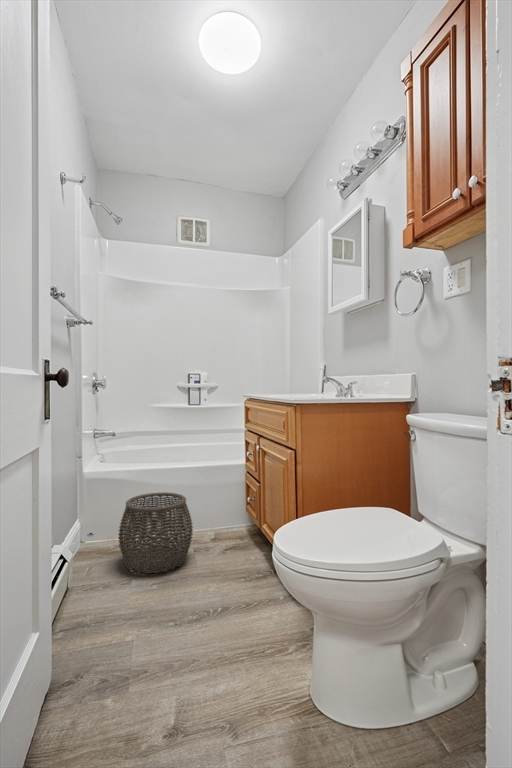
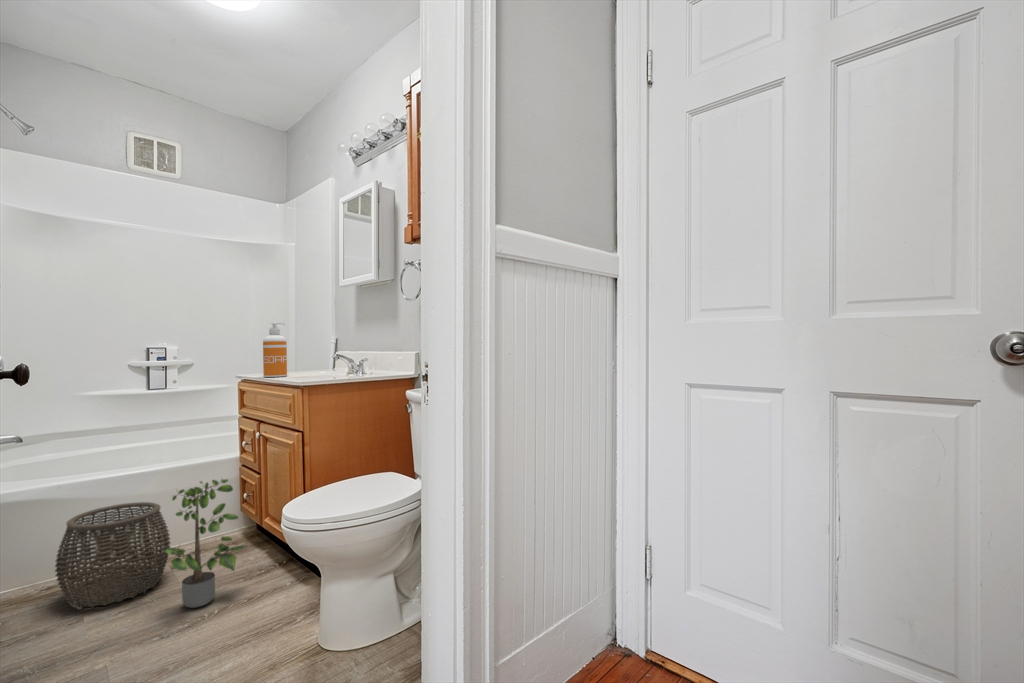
soap dispenser: none [264,347,283,396] -> present [263,323,287,377]
potted plant: none [185,481,249,596] -> present [165,479,246,608]

